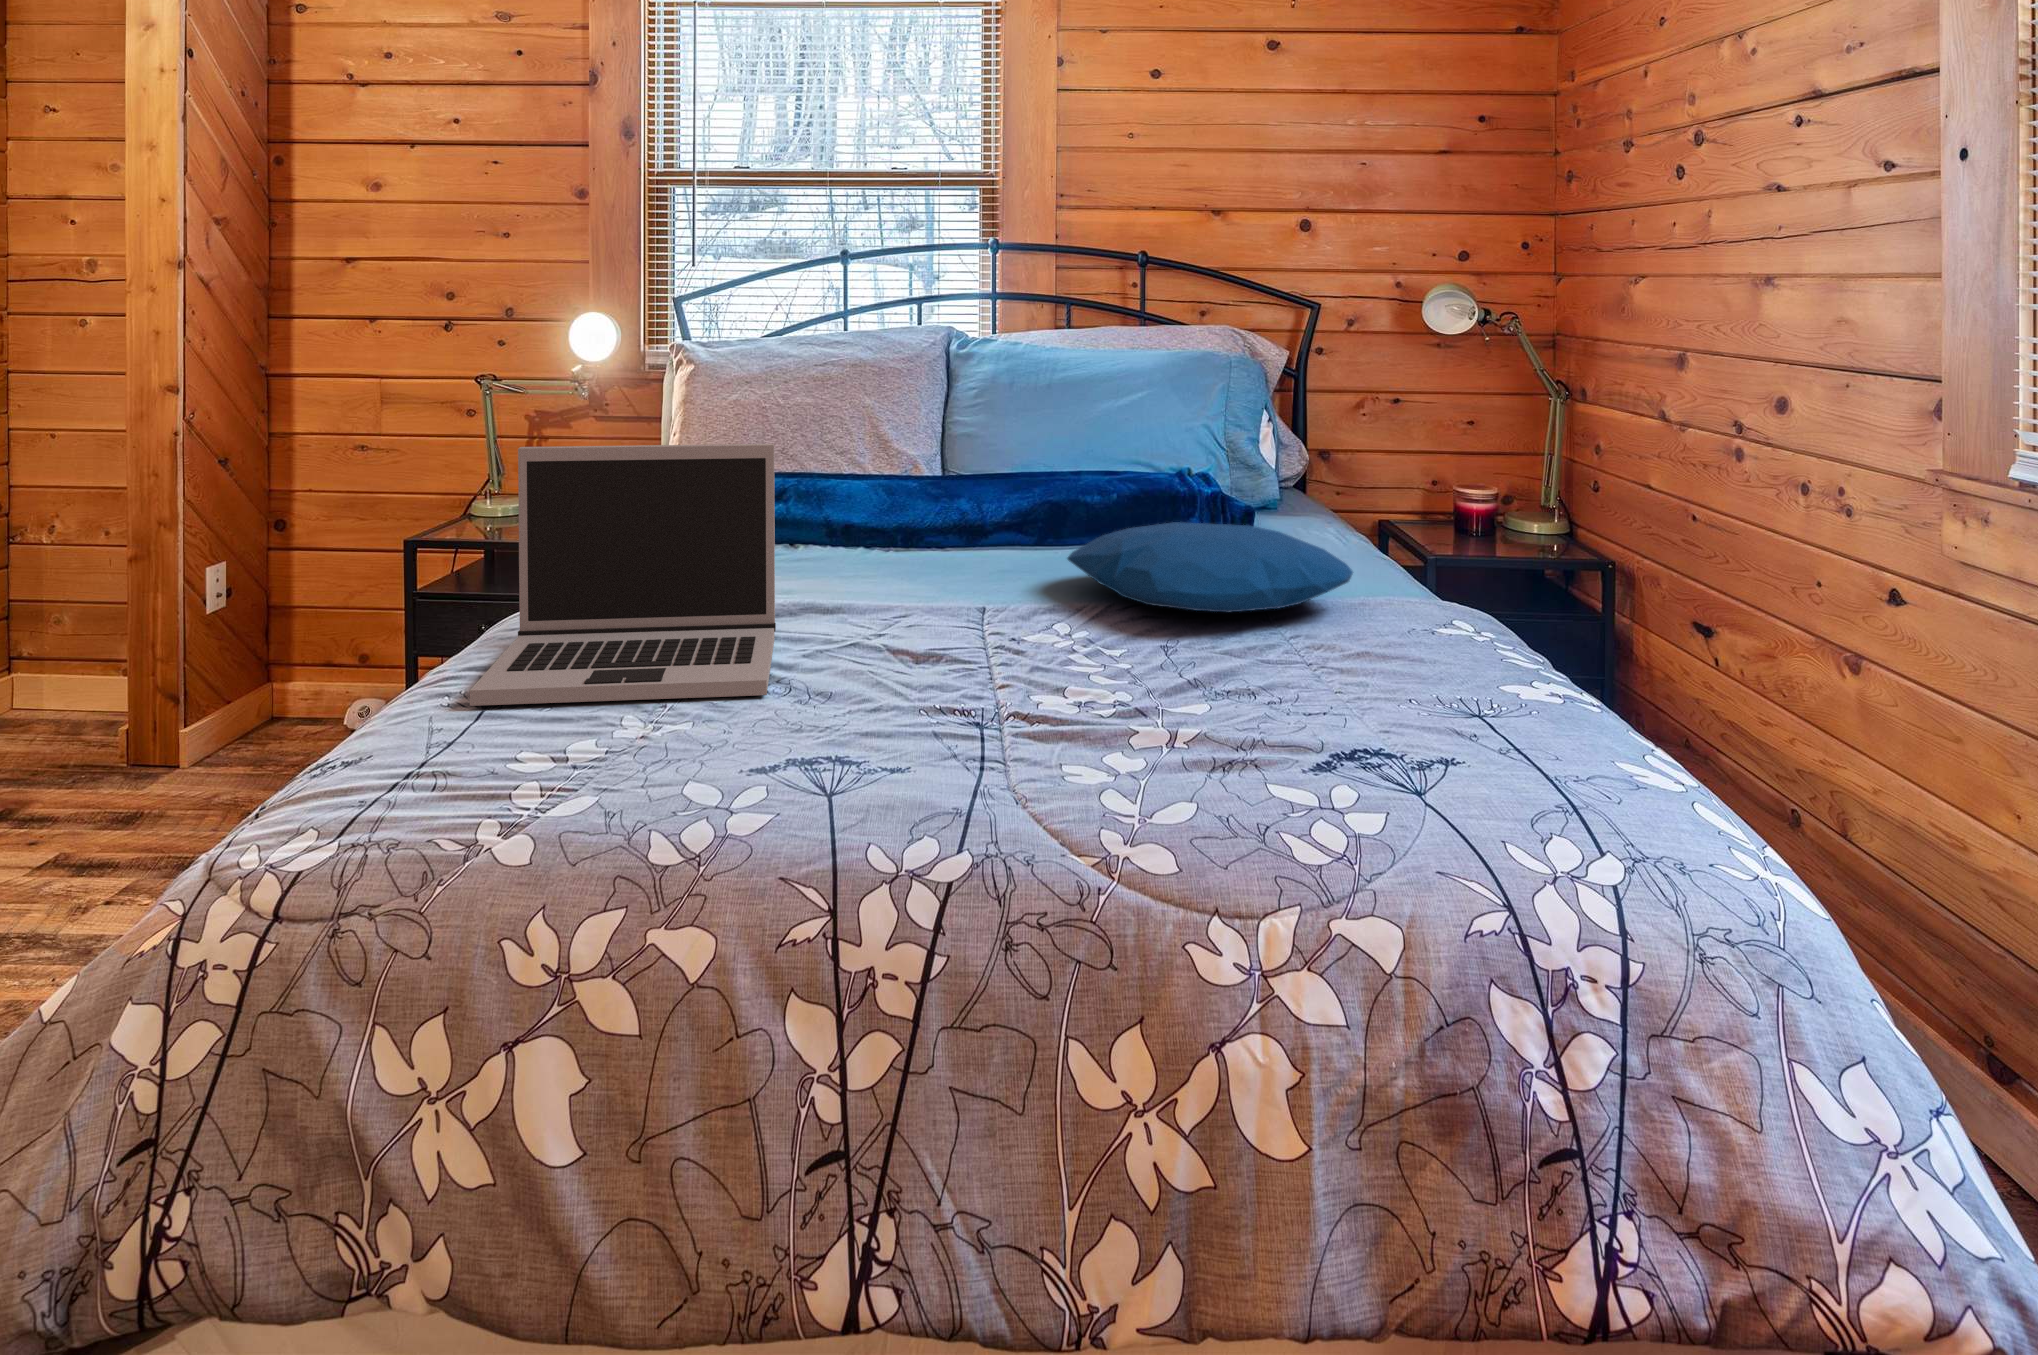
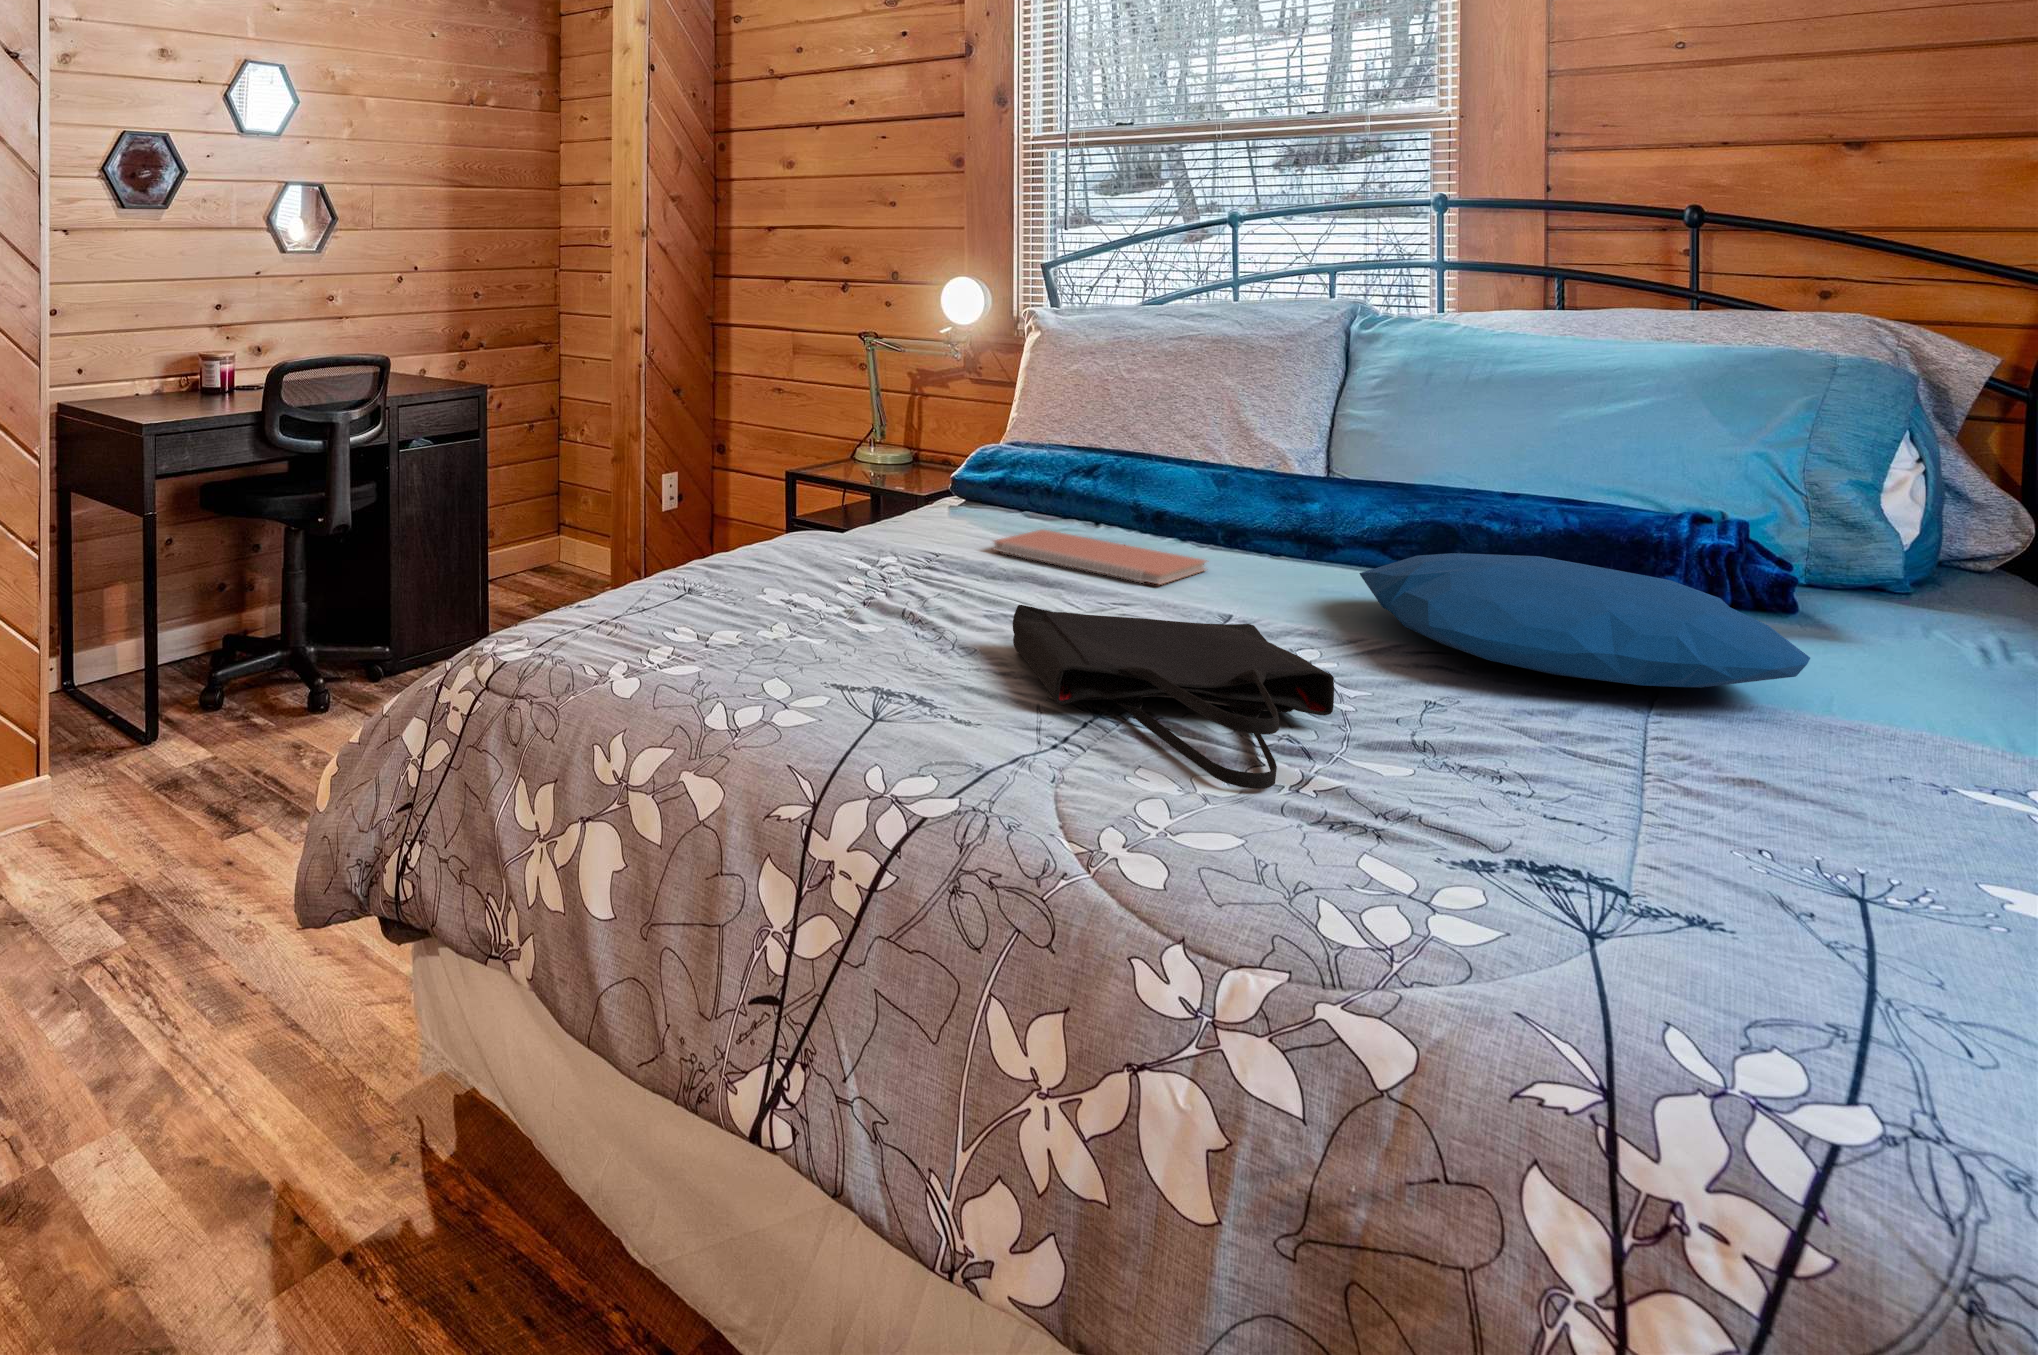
laptop: present [470,444,776,706] -> none [676,387,981,632]
notebook: none [752,563,937,599] -> present [994,530,1206,585]
tote bag: none [875,617,1175,762] -> present [1013,605,1334,789]

